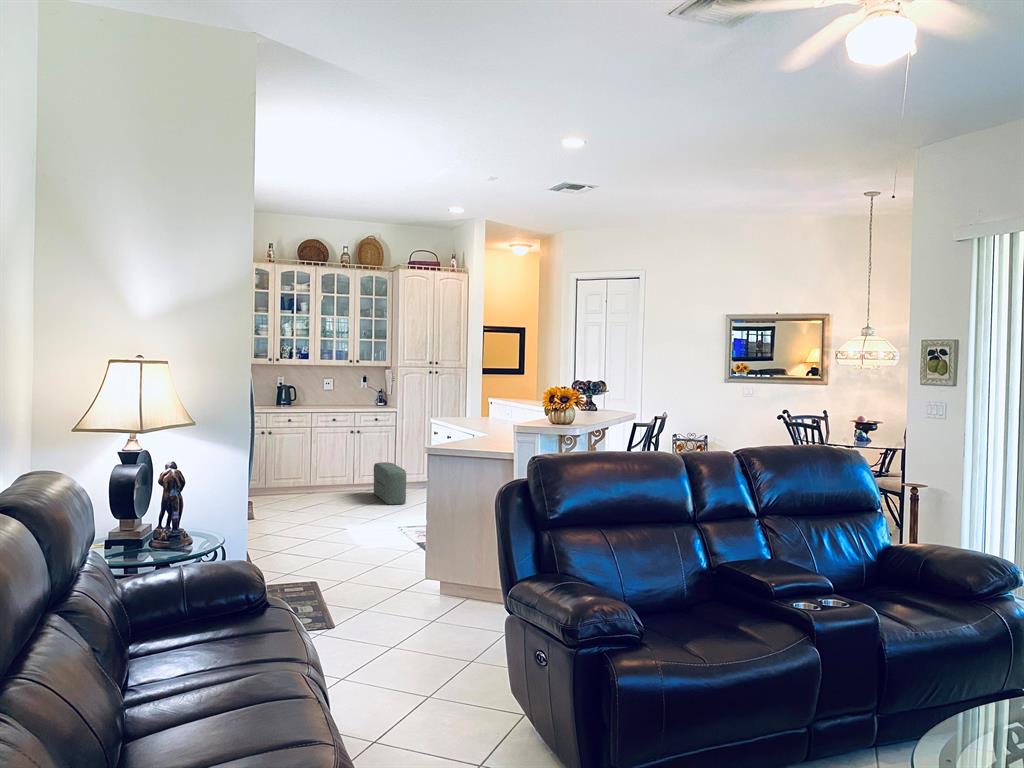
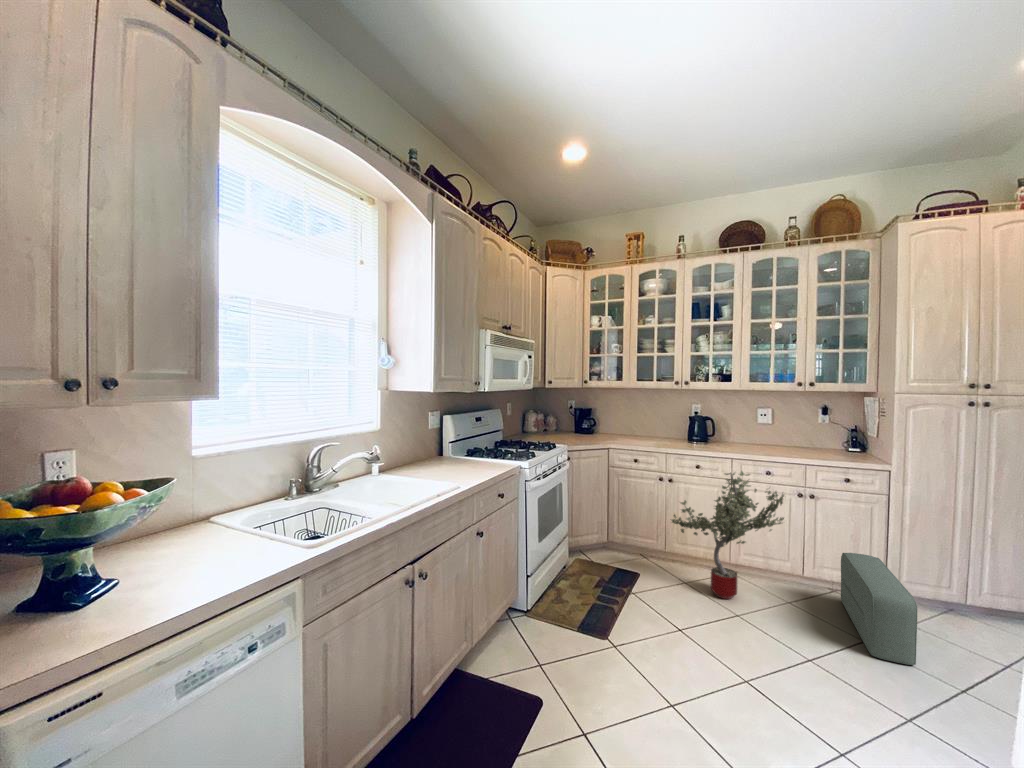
potted tree: none [275,418,346,502] -> present [671,471,784,599]

